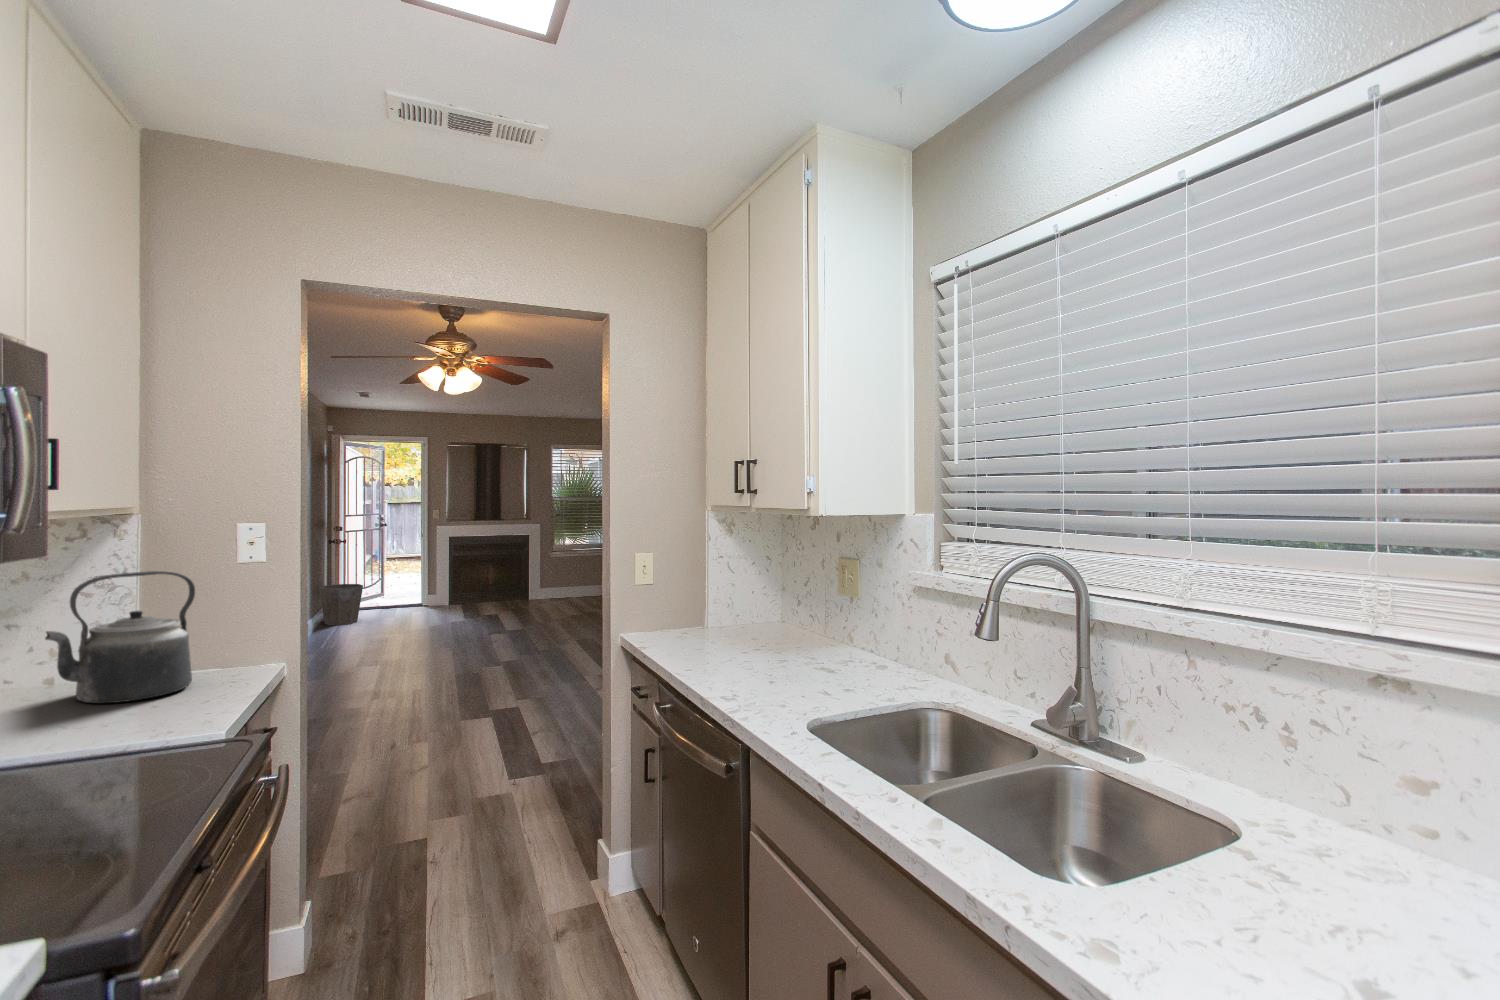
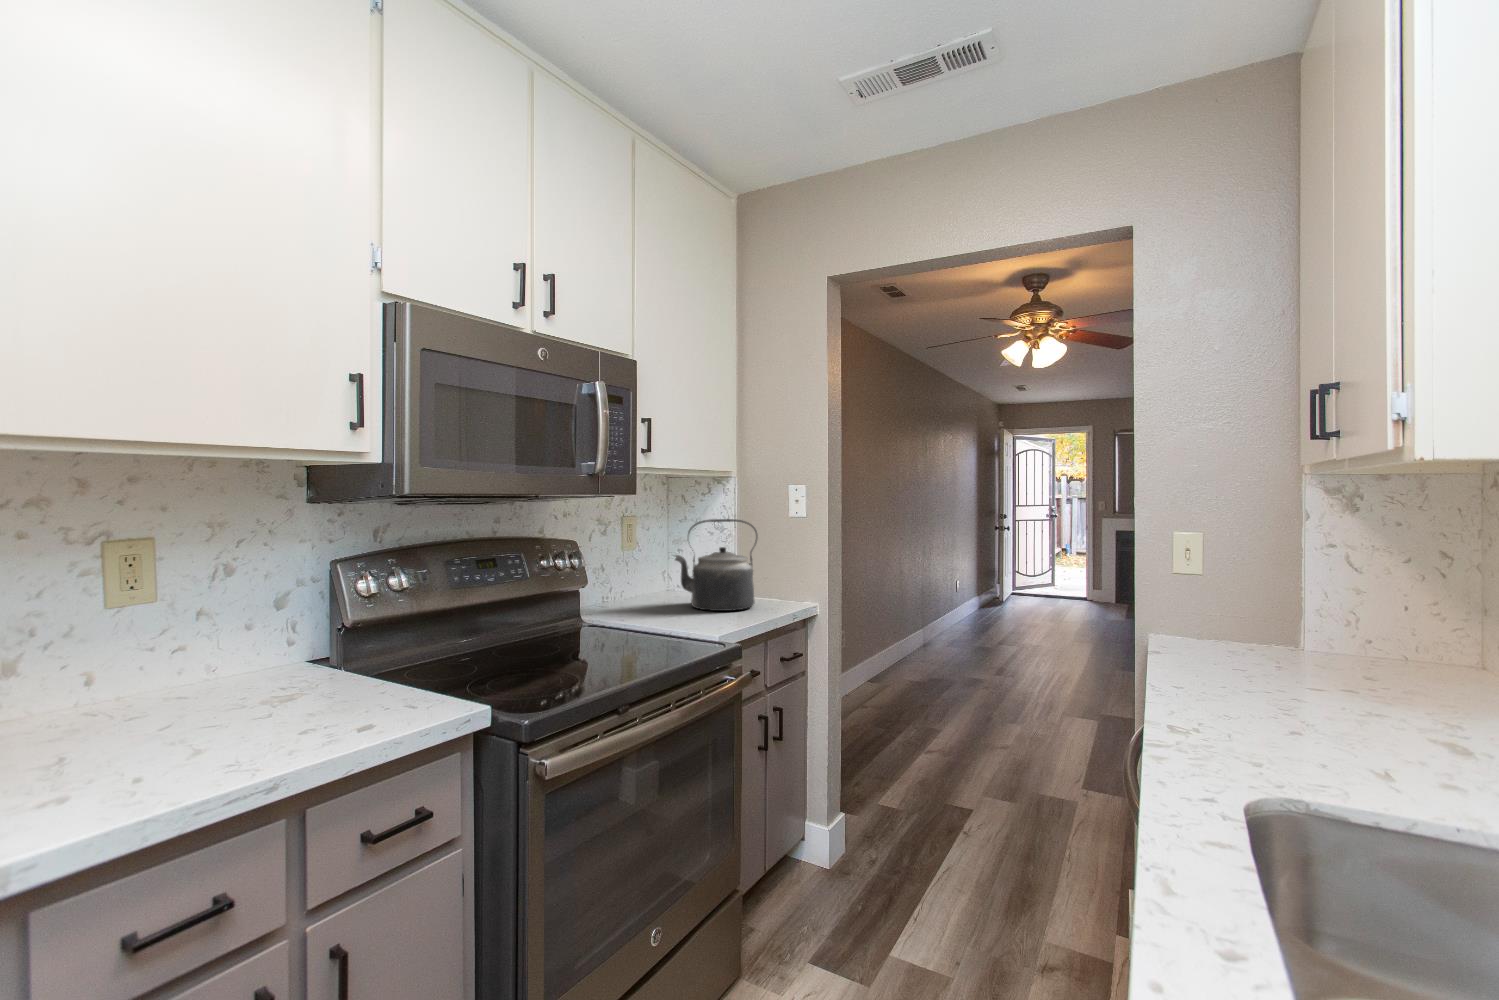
waste bin: present [319,584,363,625] -> none [984,570,1022,609]

